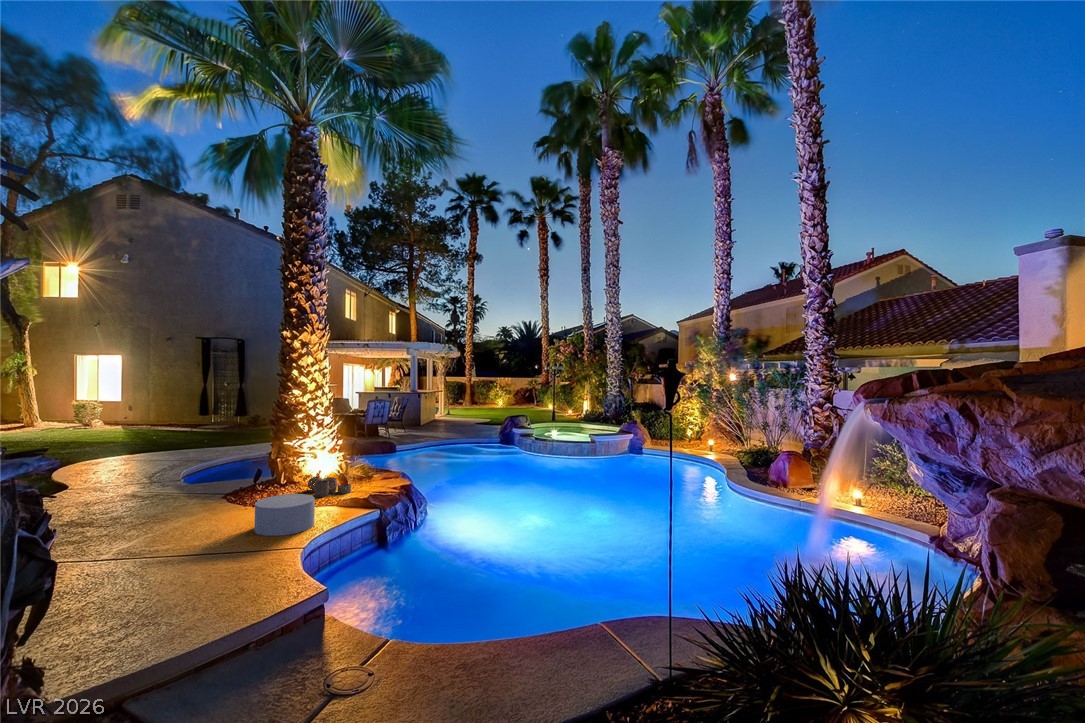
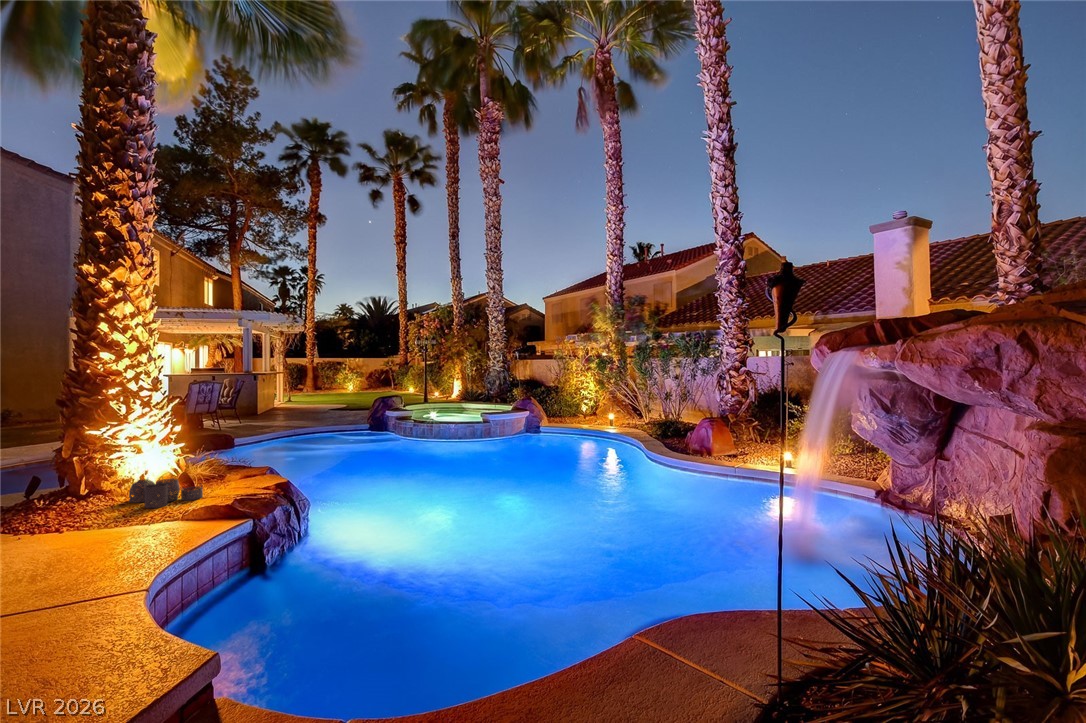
ottoman: present [254,494,315,536] -> none [52,503,161,573]

